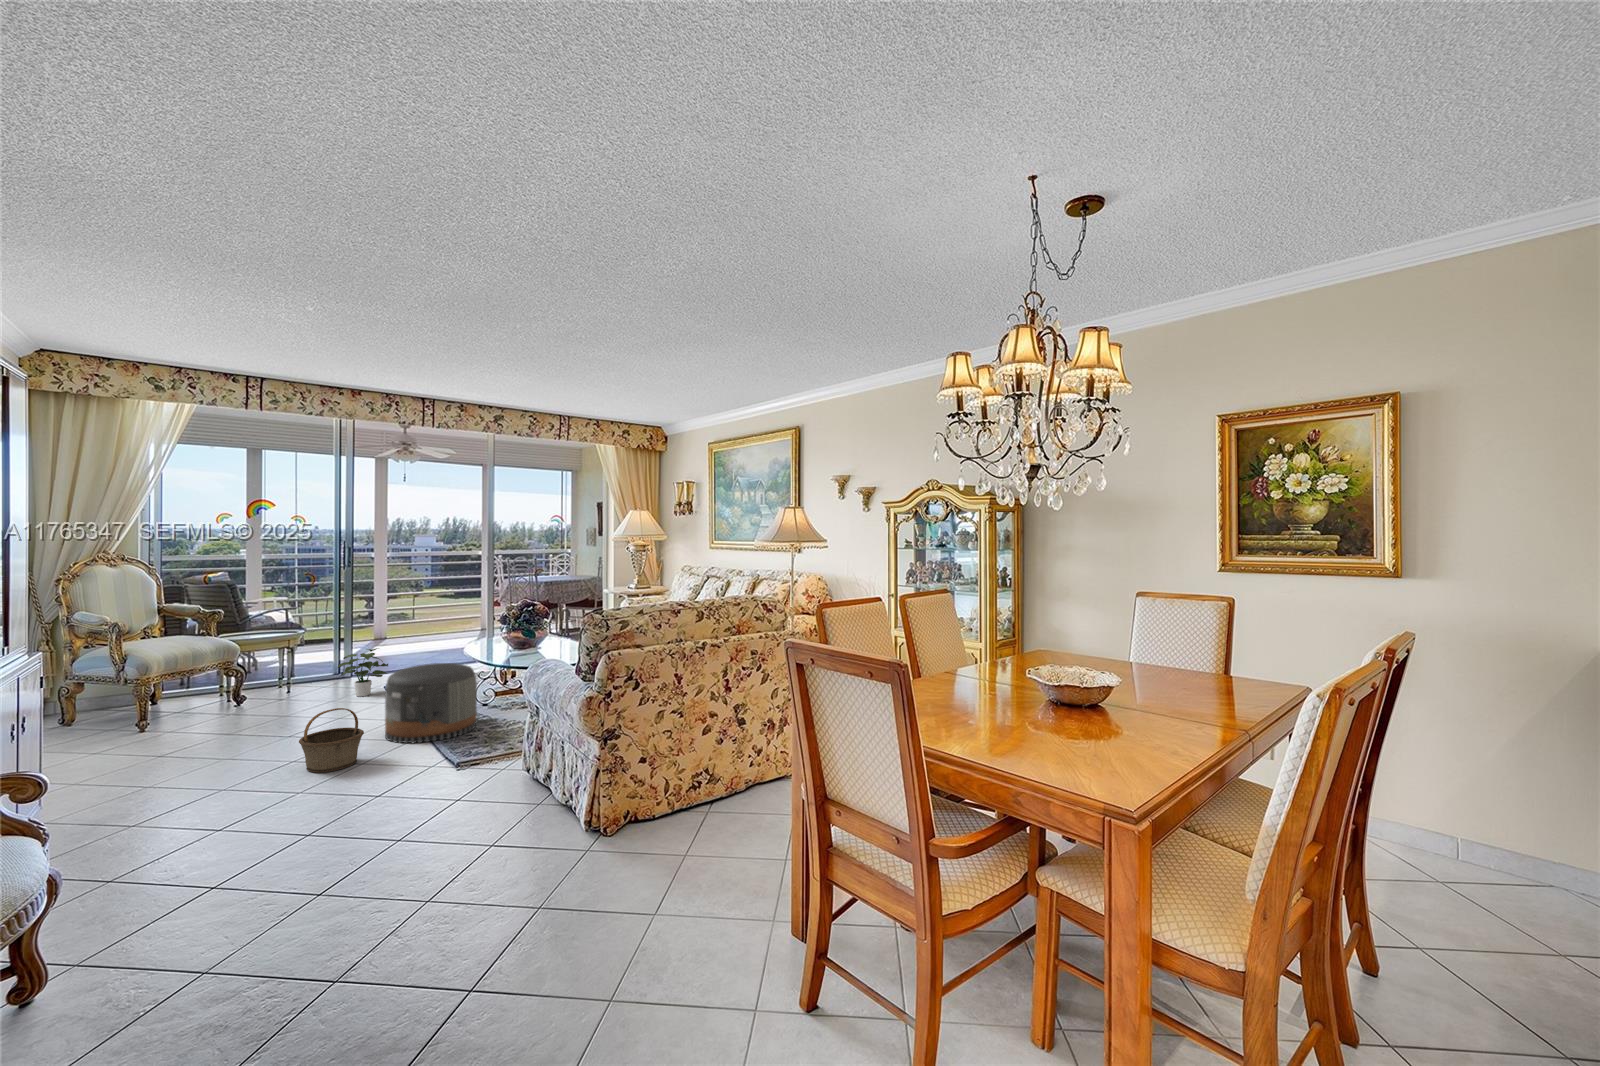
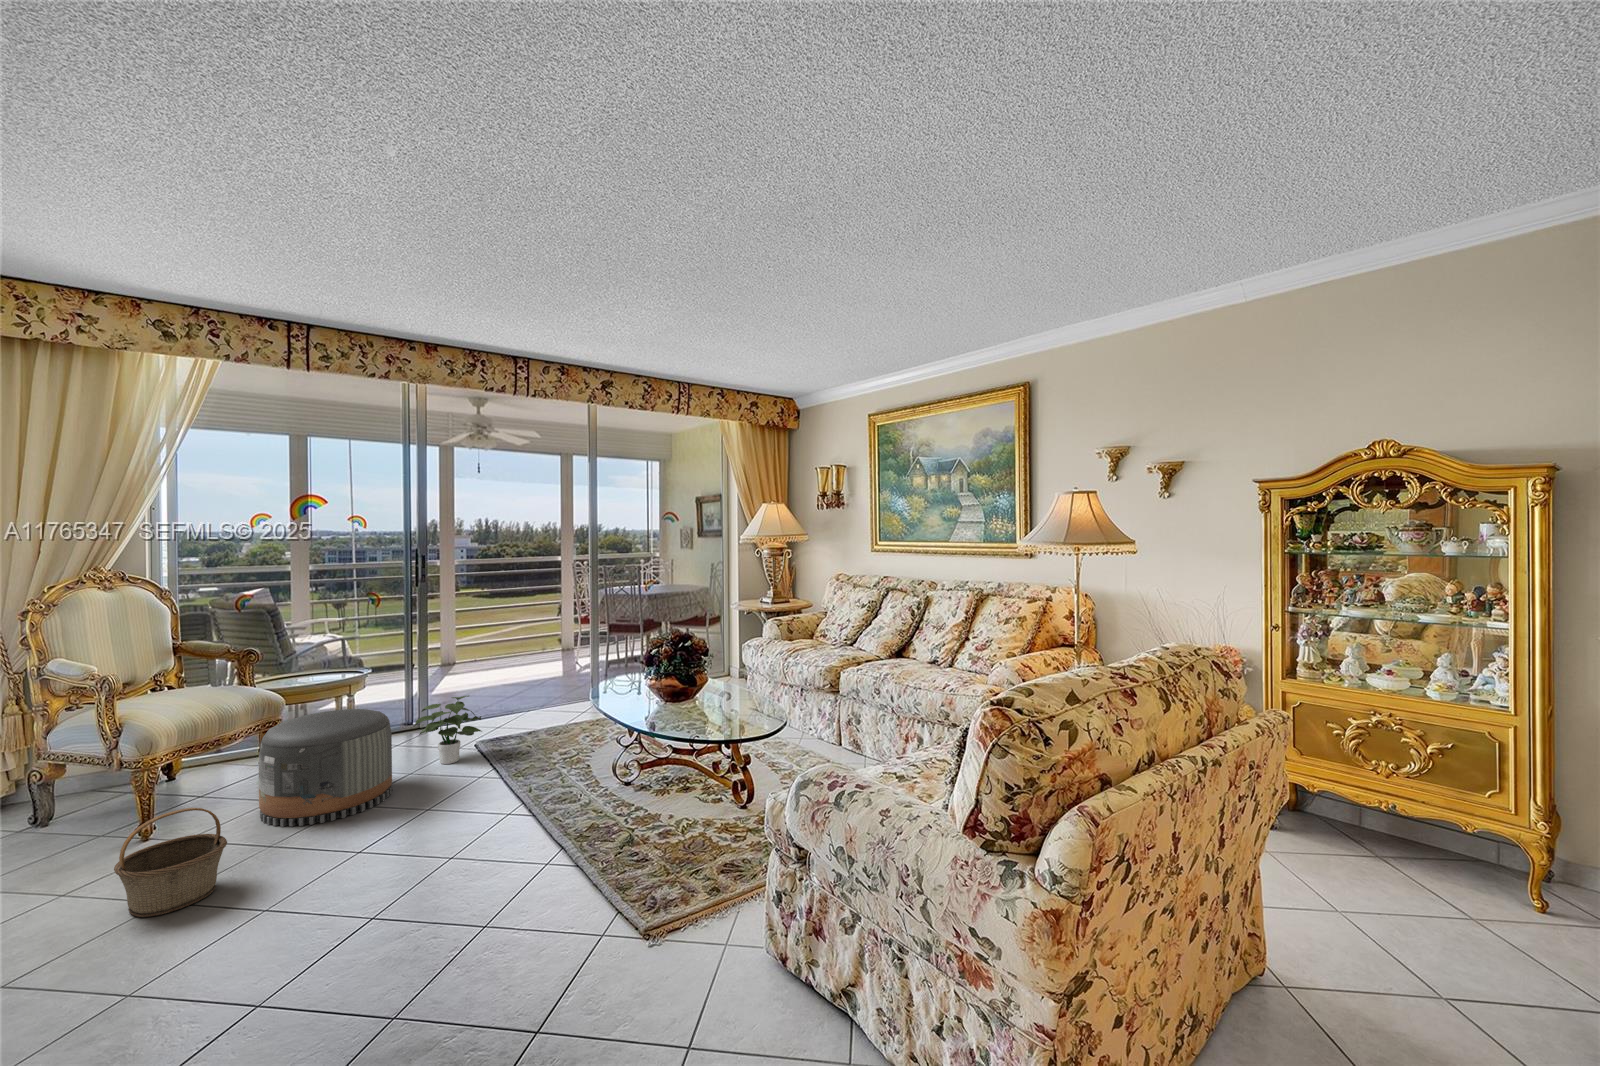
pouf: present [385,663,477,743] -> present [259,709,392,827]
basket: present [299,708,364,773] -> present [114,808,227,917]

